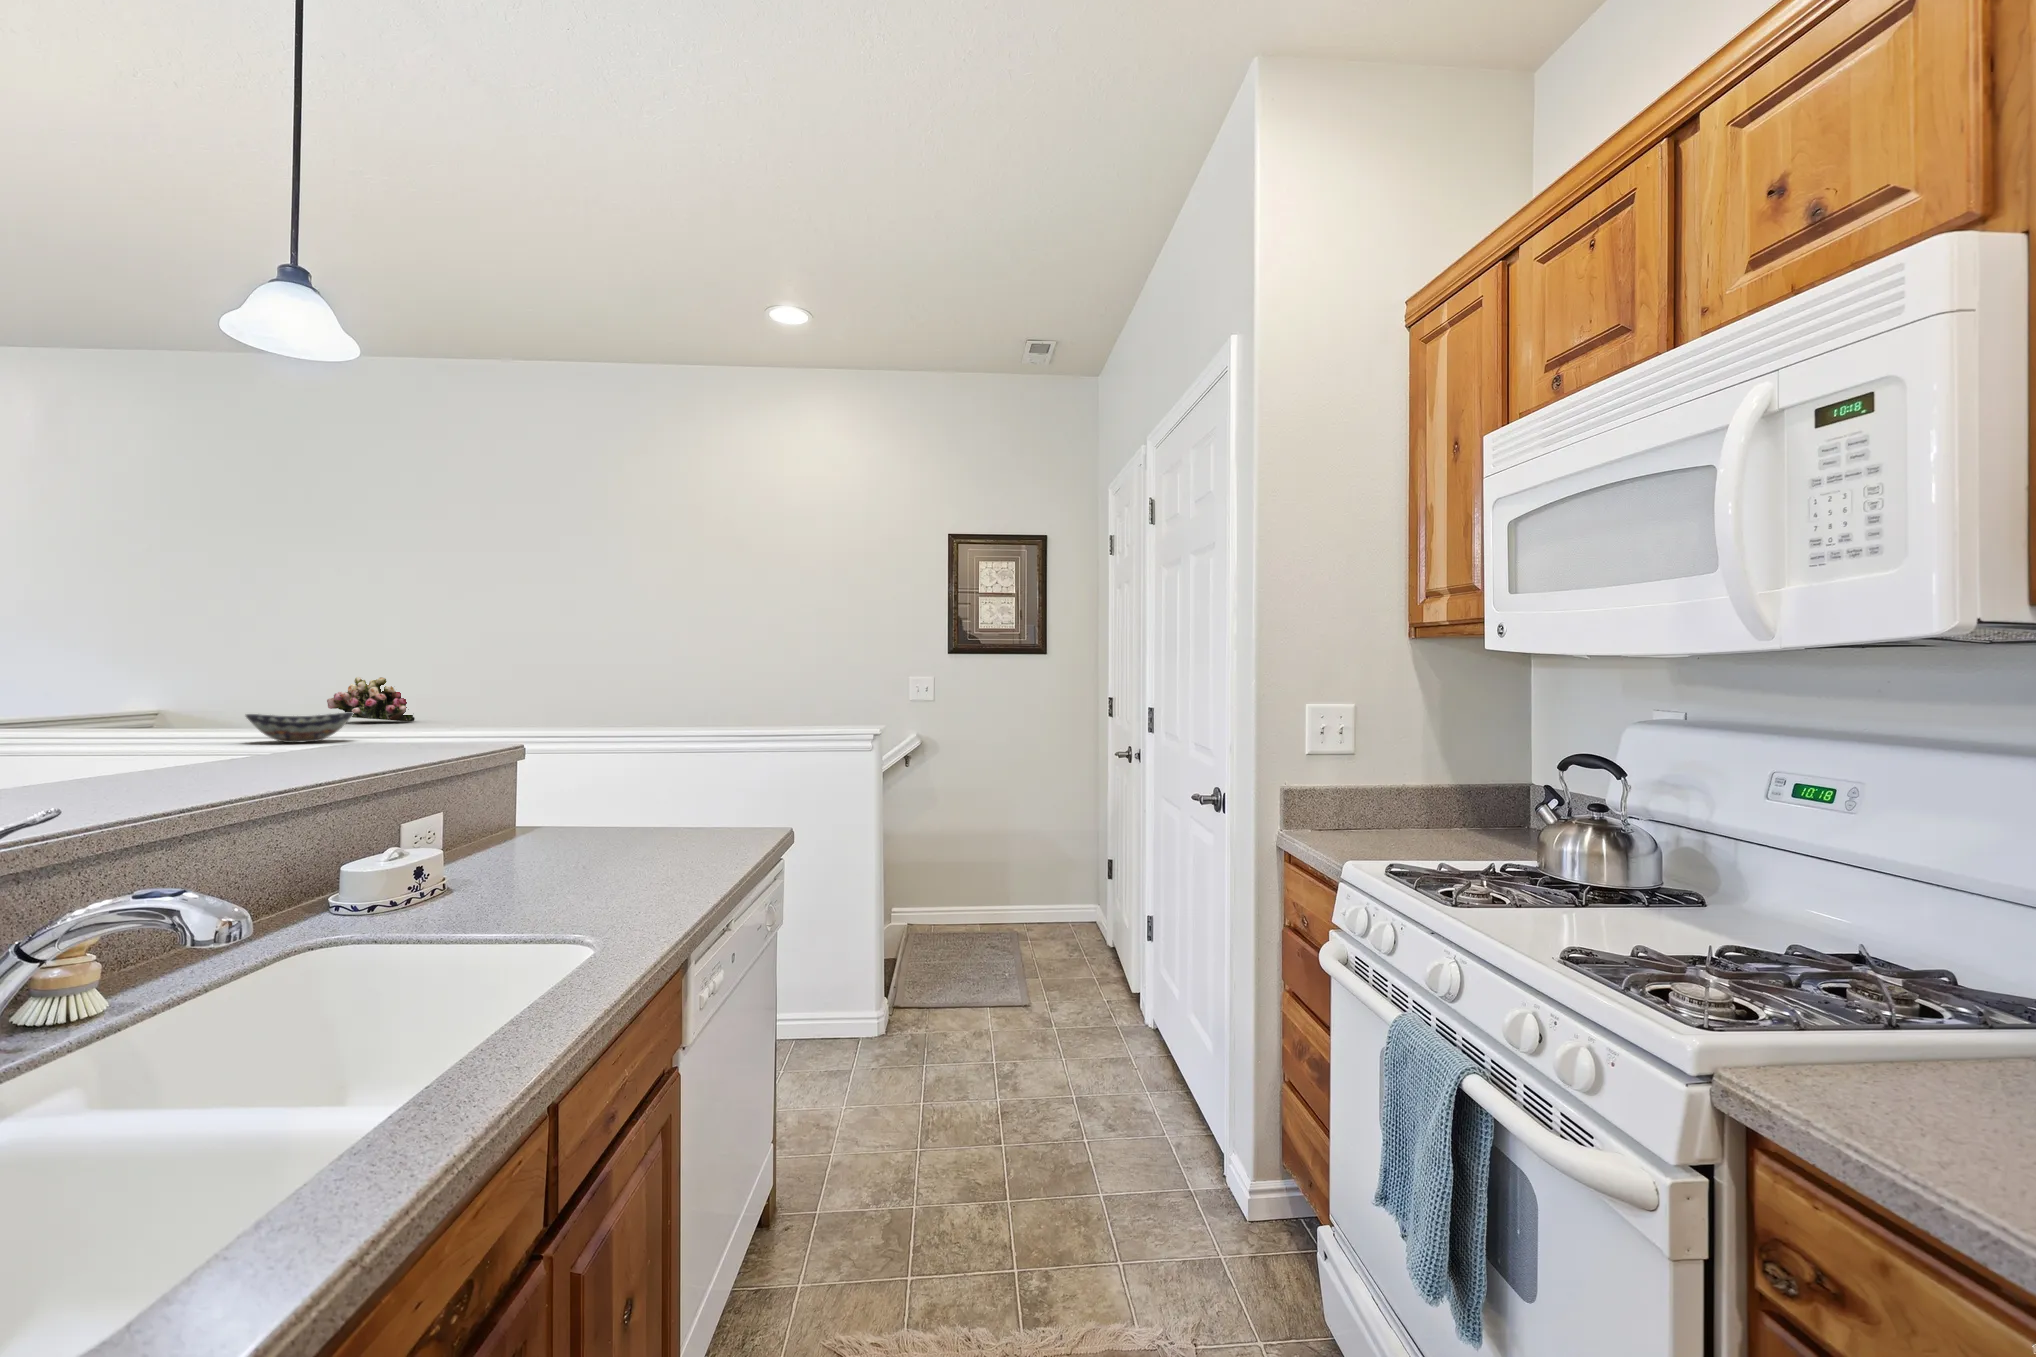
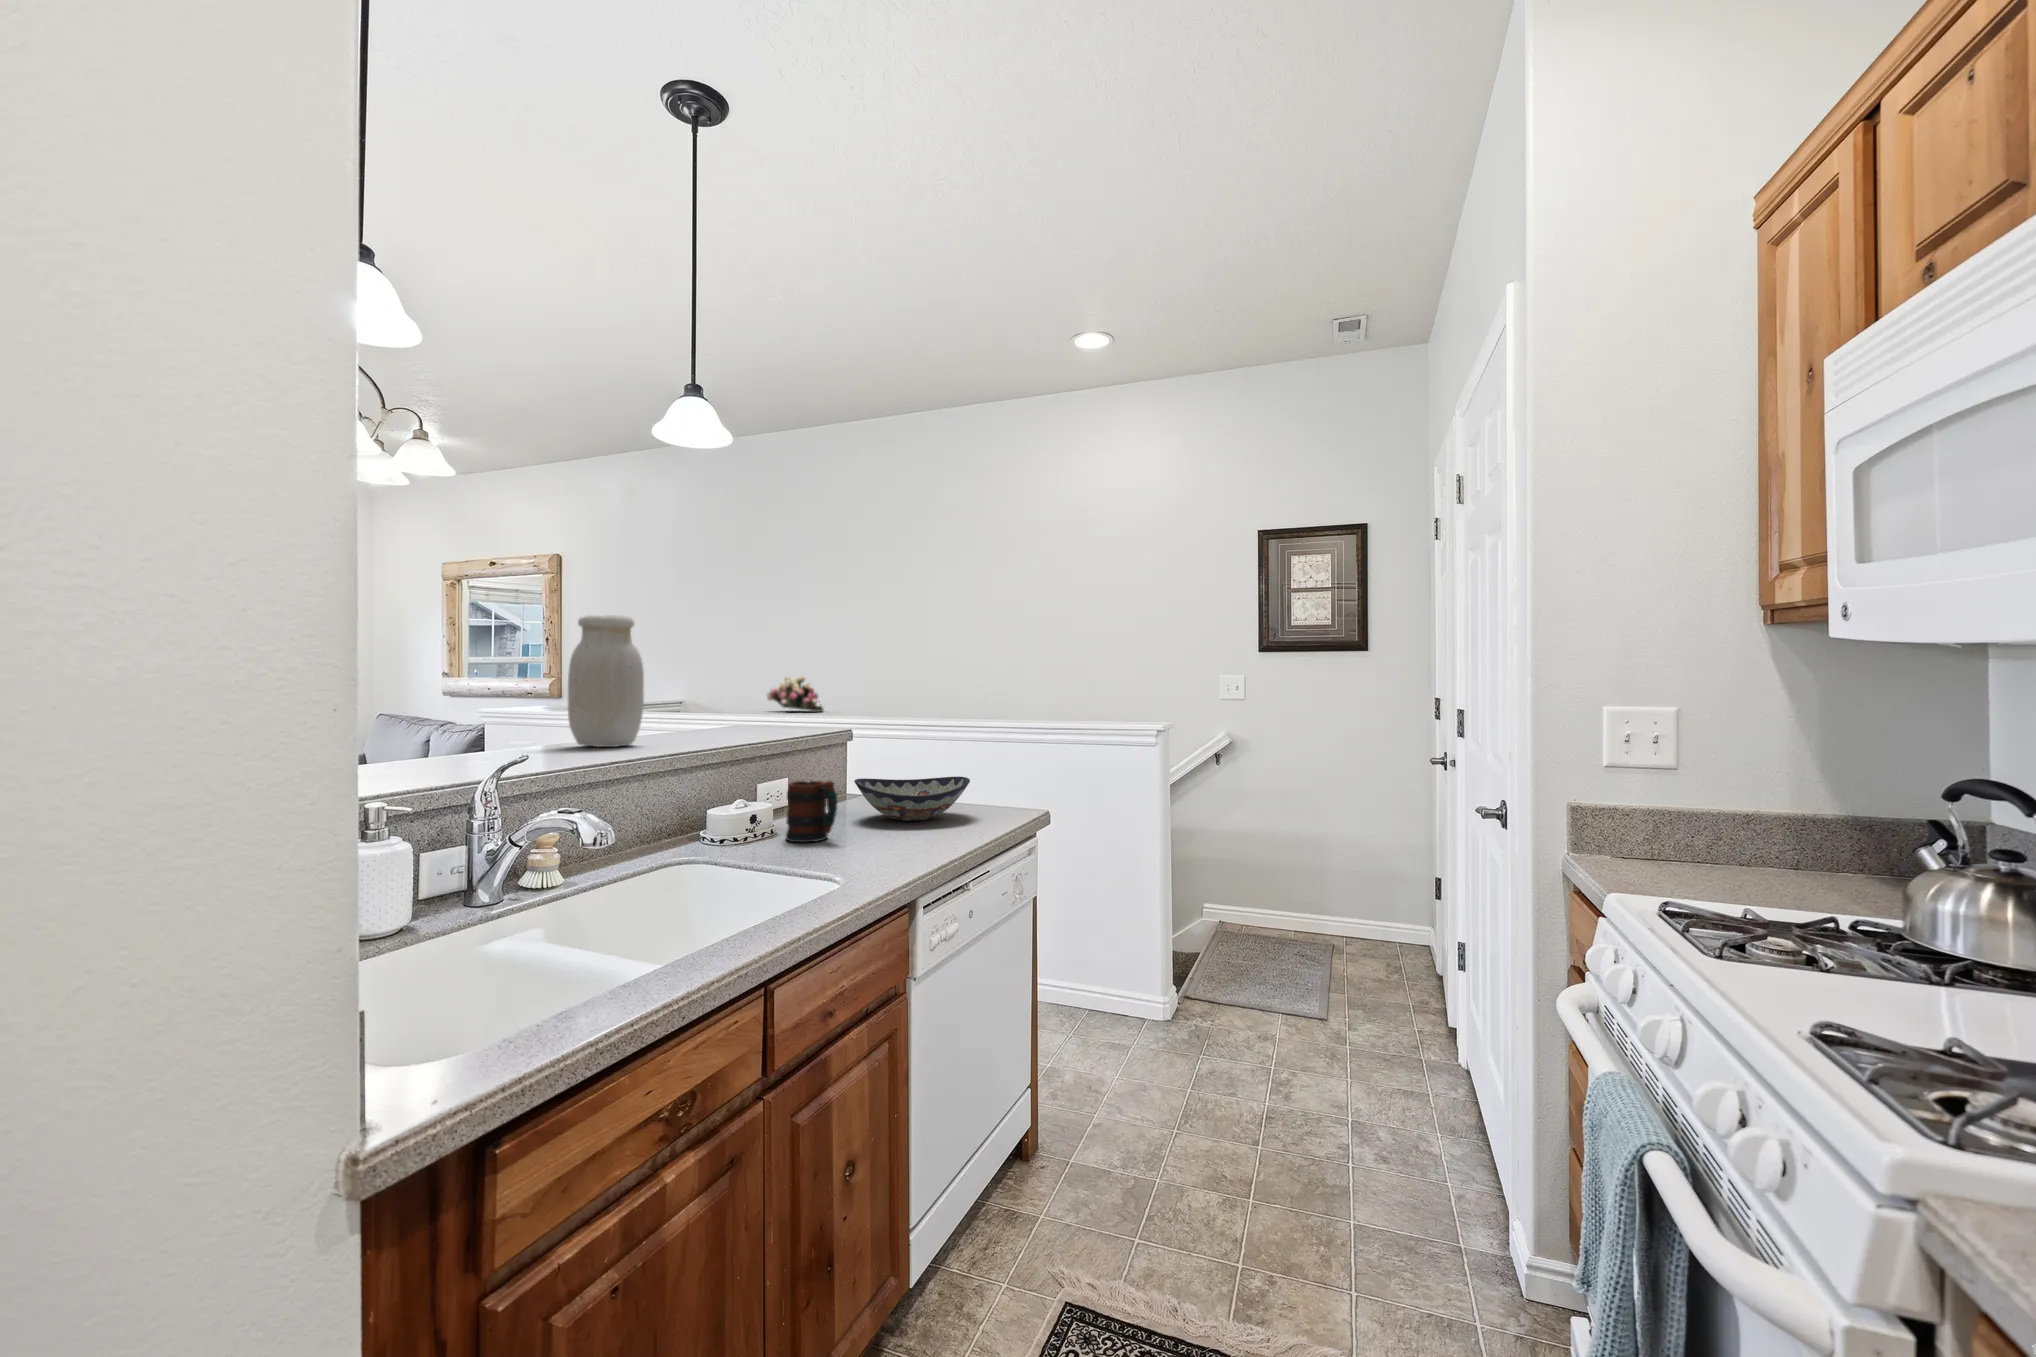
jar: none [80,596,221,790] -> present [568,615,644,747]
decorative bowl: present [246,712,353,743] -> present [854,777,970,821]
mug: none [473,816,553,898] -> present [786,781,838,842]

